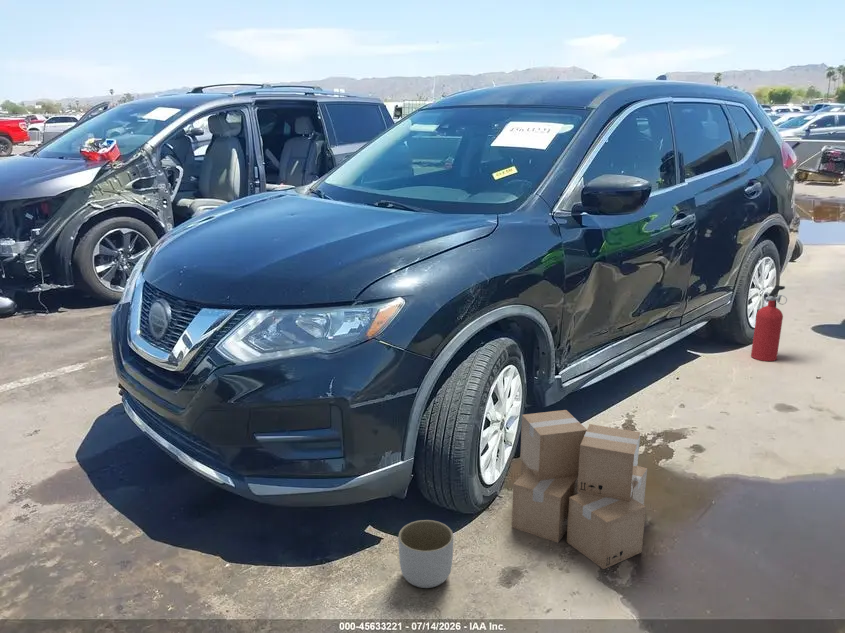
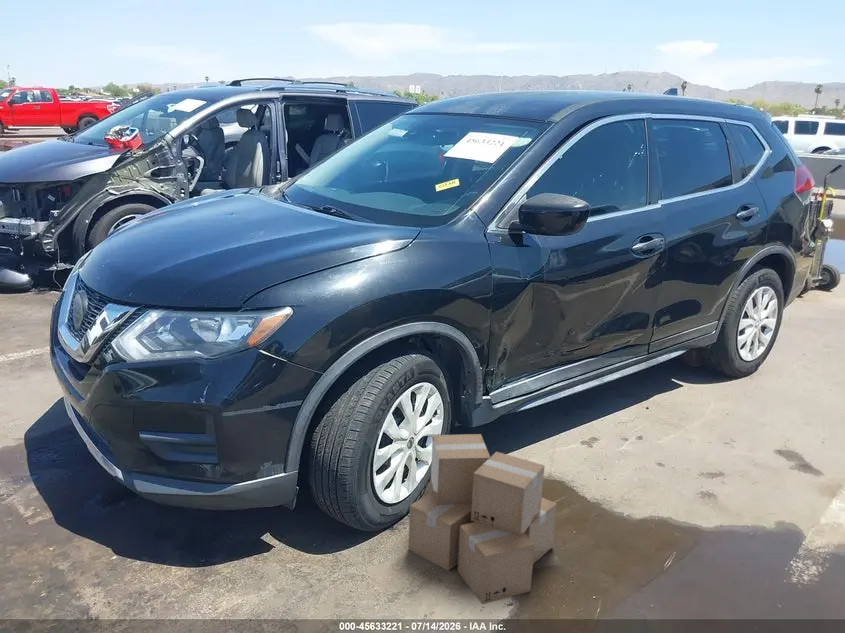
fire extinguisher: present [751,285,787,361] -> none [748,317,790,398]
planter: present [398,520,453,588] -> none [269,533,326,603]

